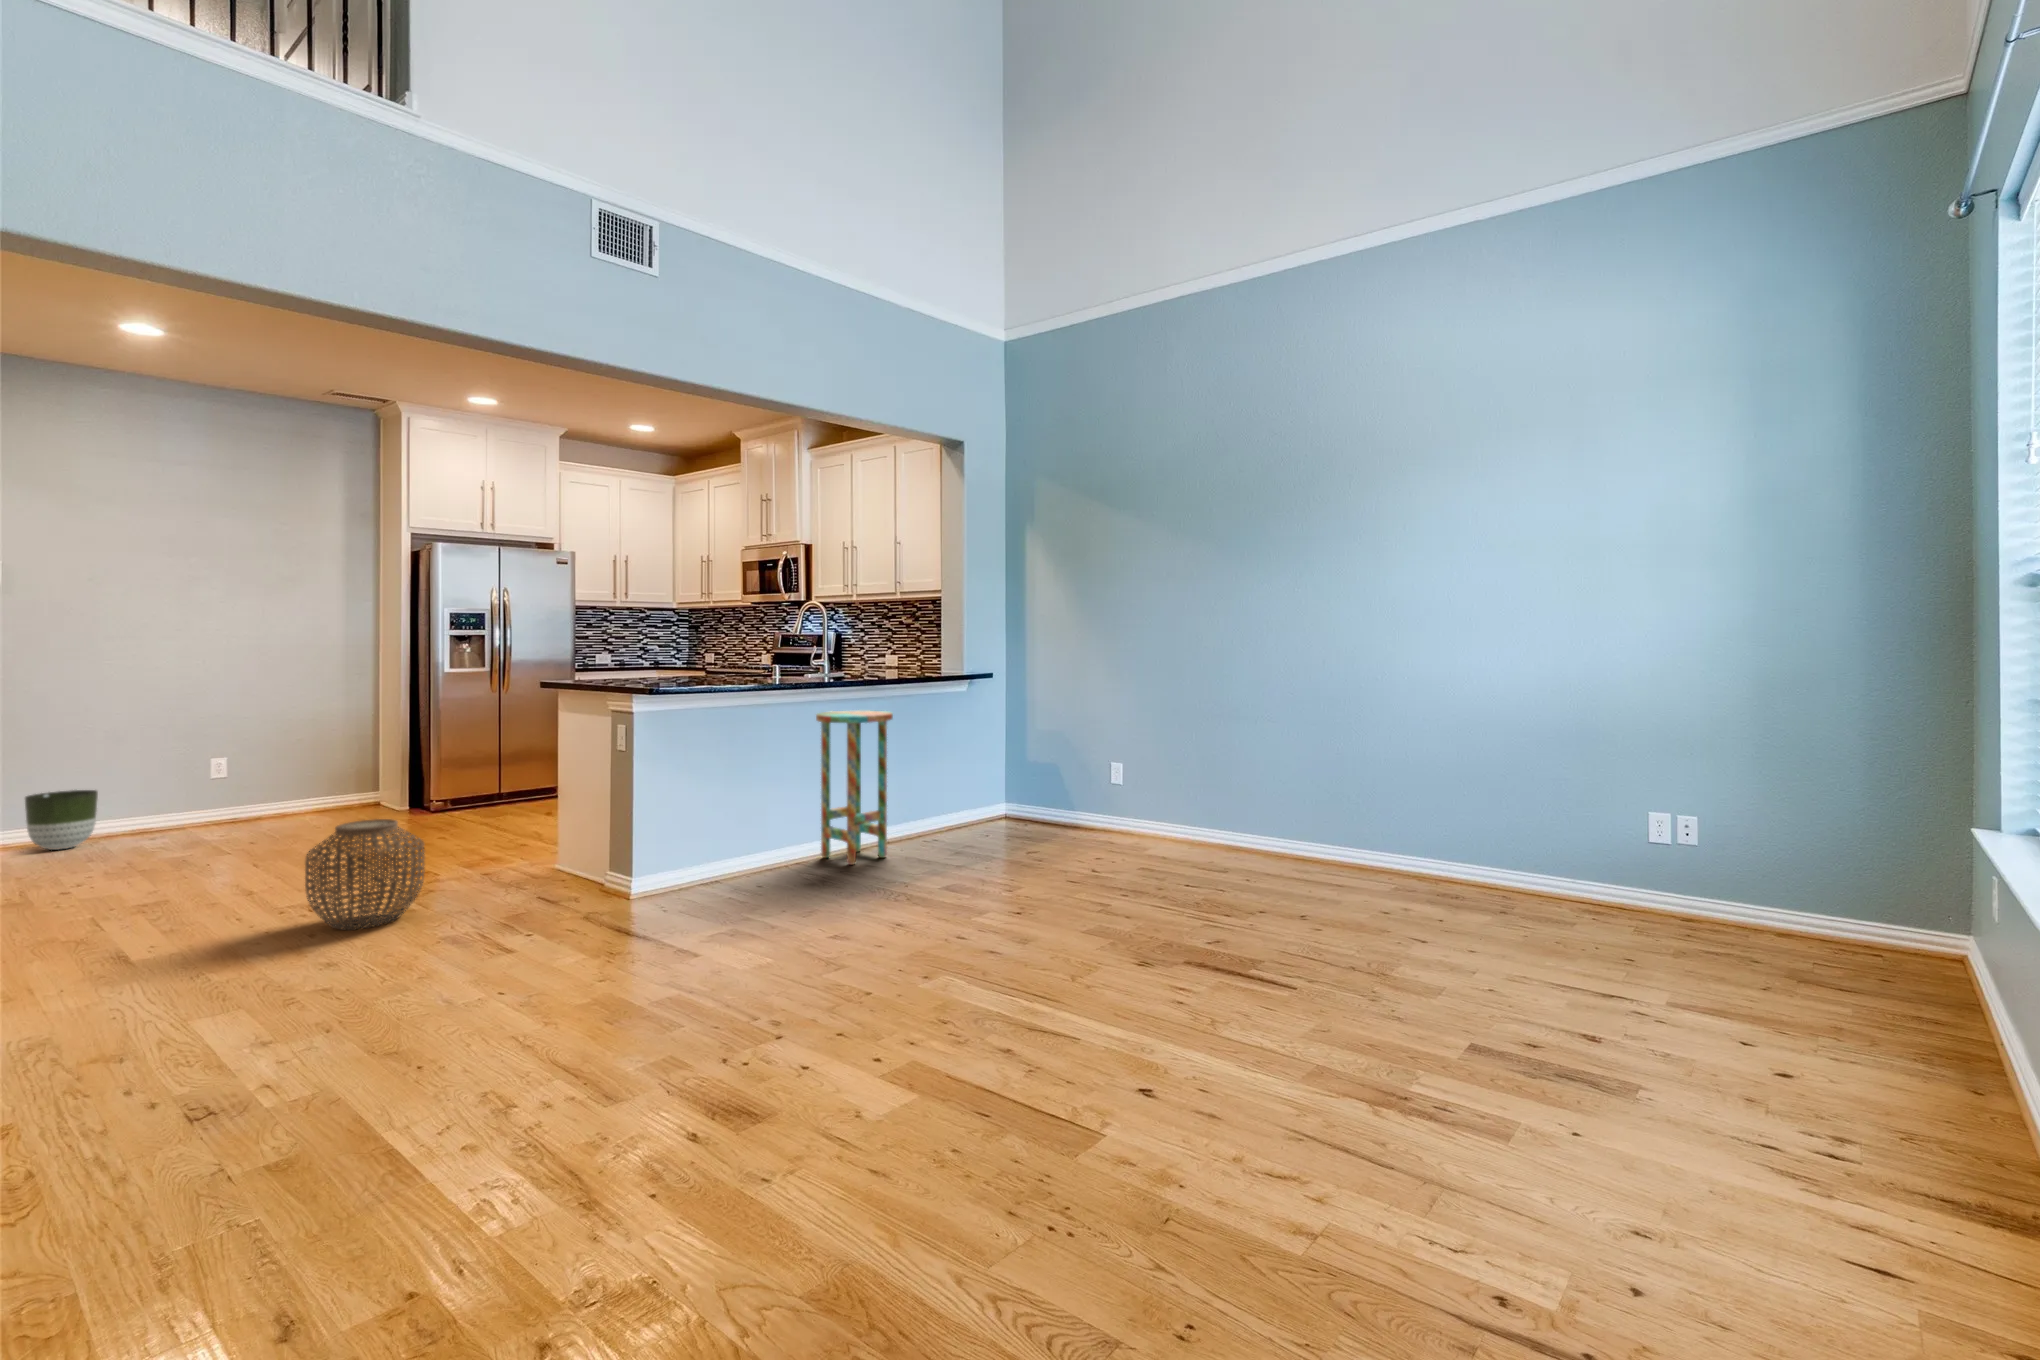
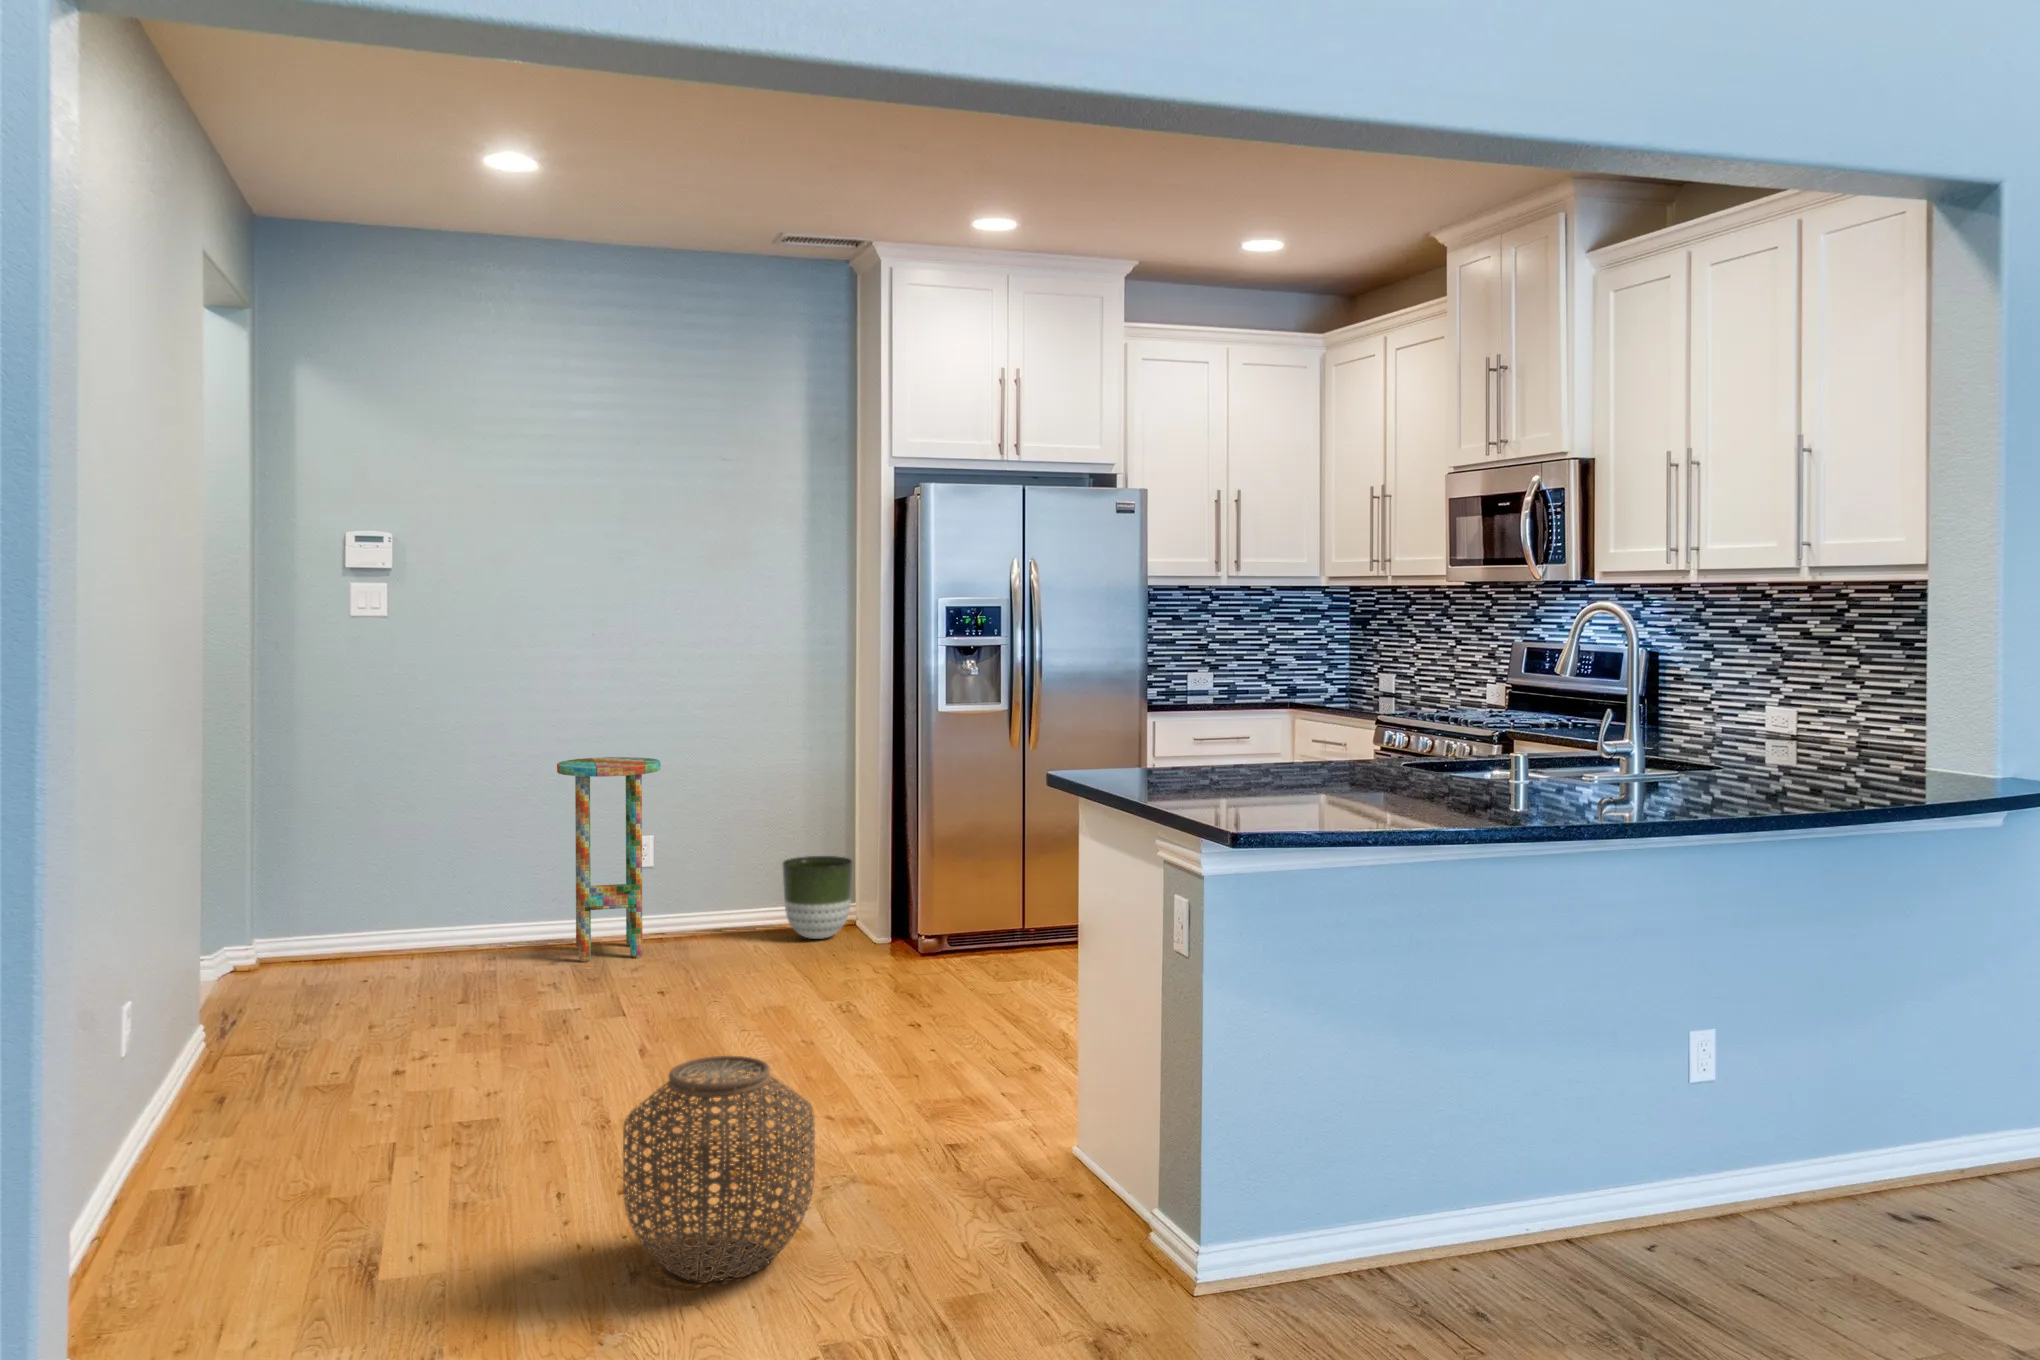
side table: present [816,710,893,865] -> present [557,757,660,962]
planter: present [25,790,98,850] -> present [782,856,853,939]

